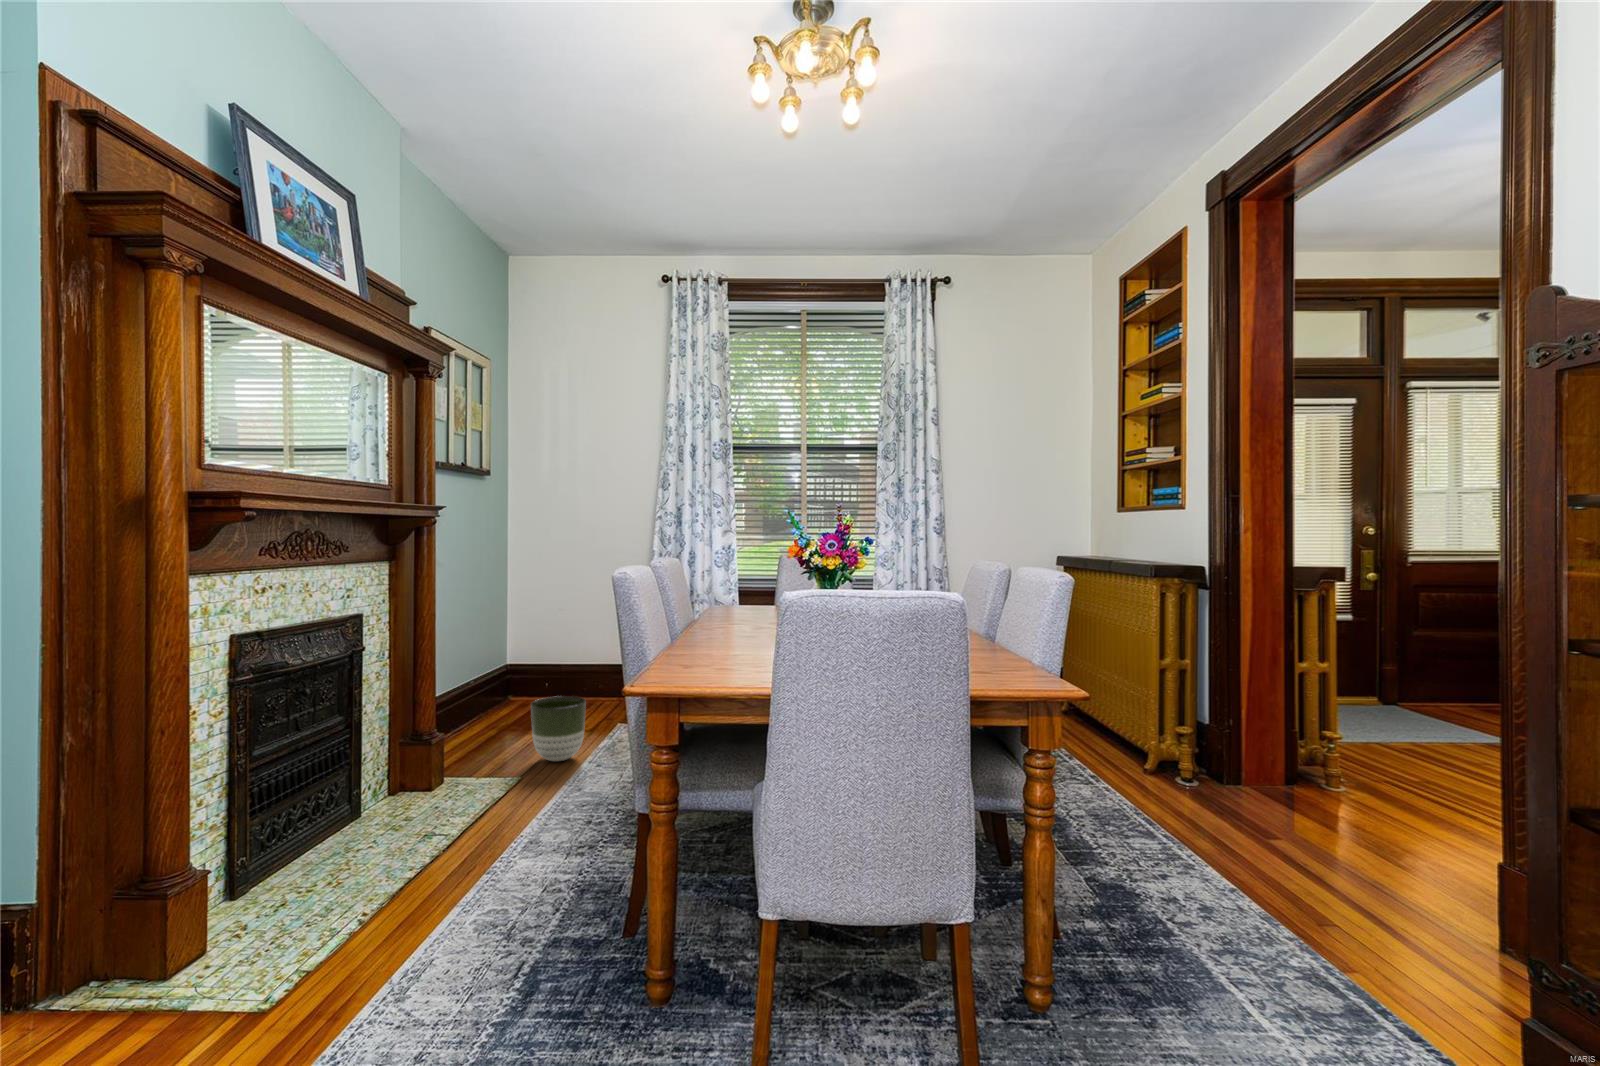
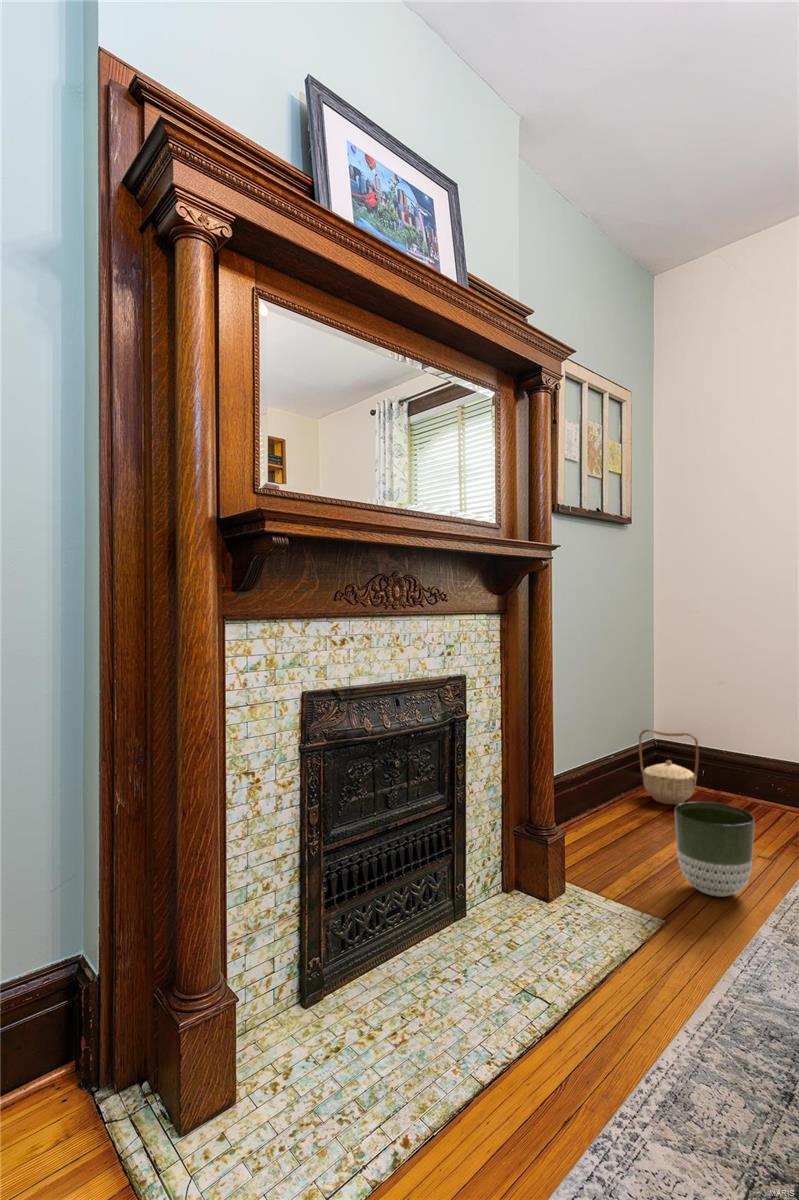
basket: none [496,652,546,714] -> present [639,729,699,804]

